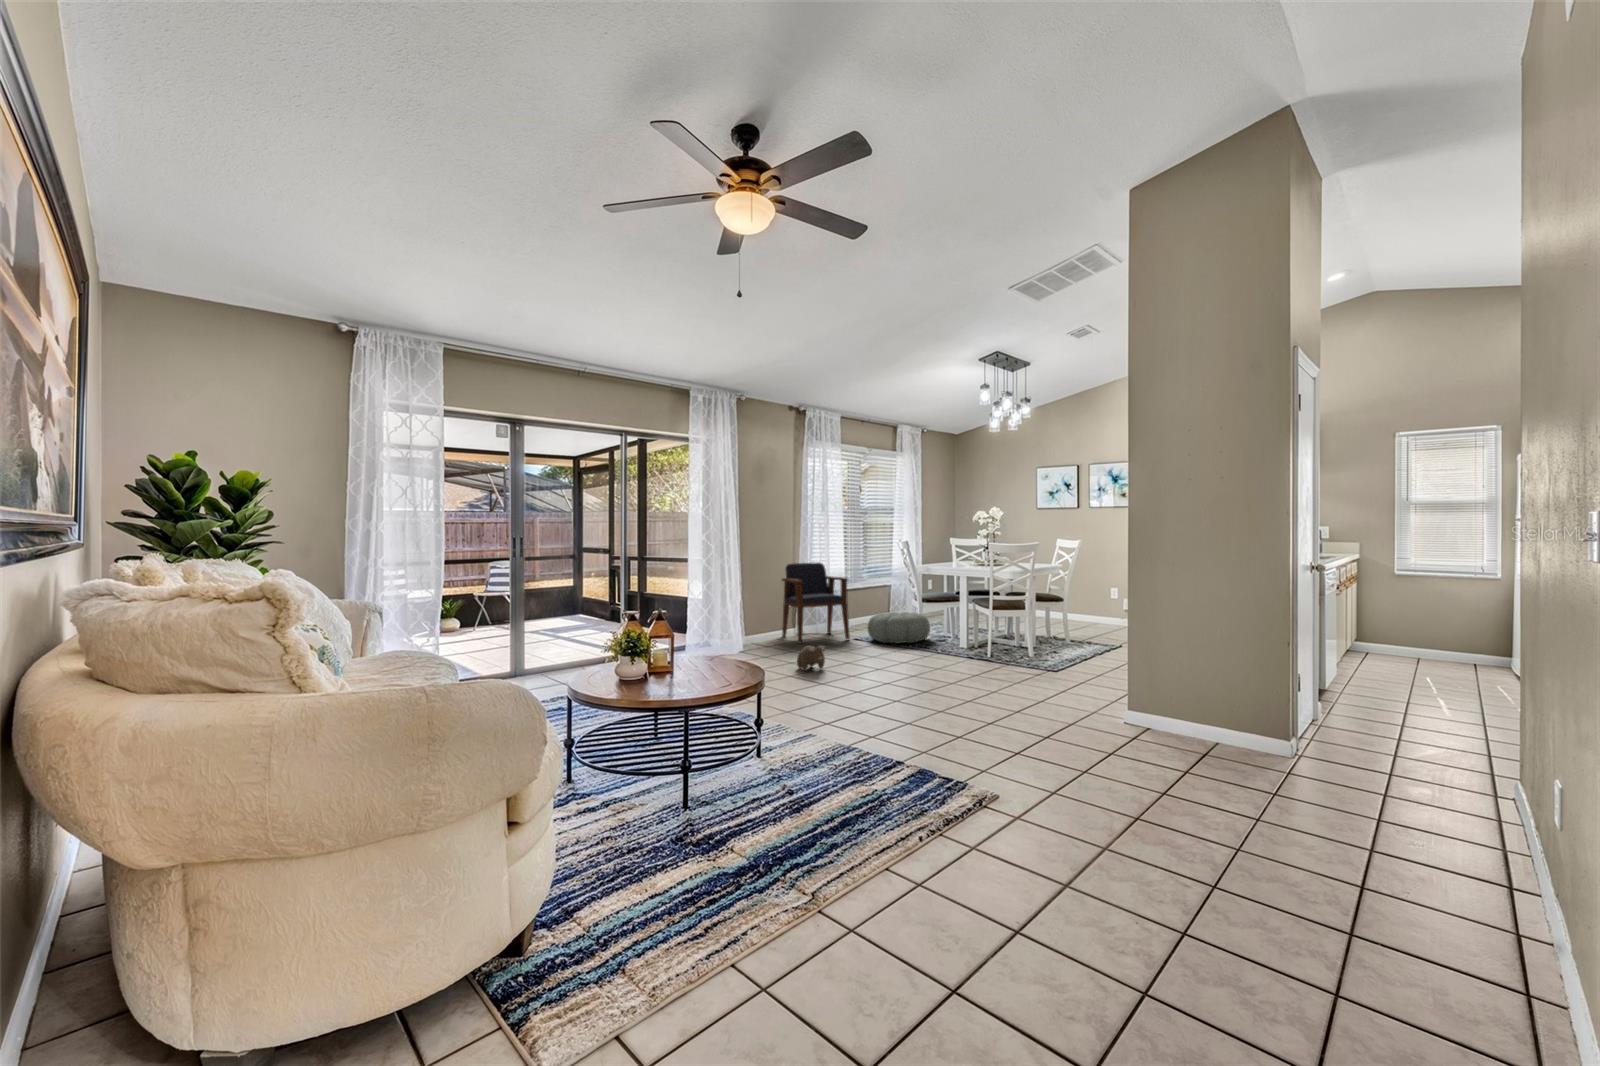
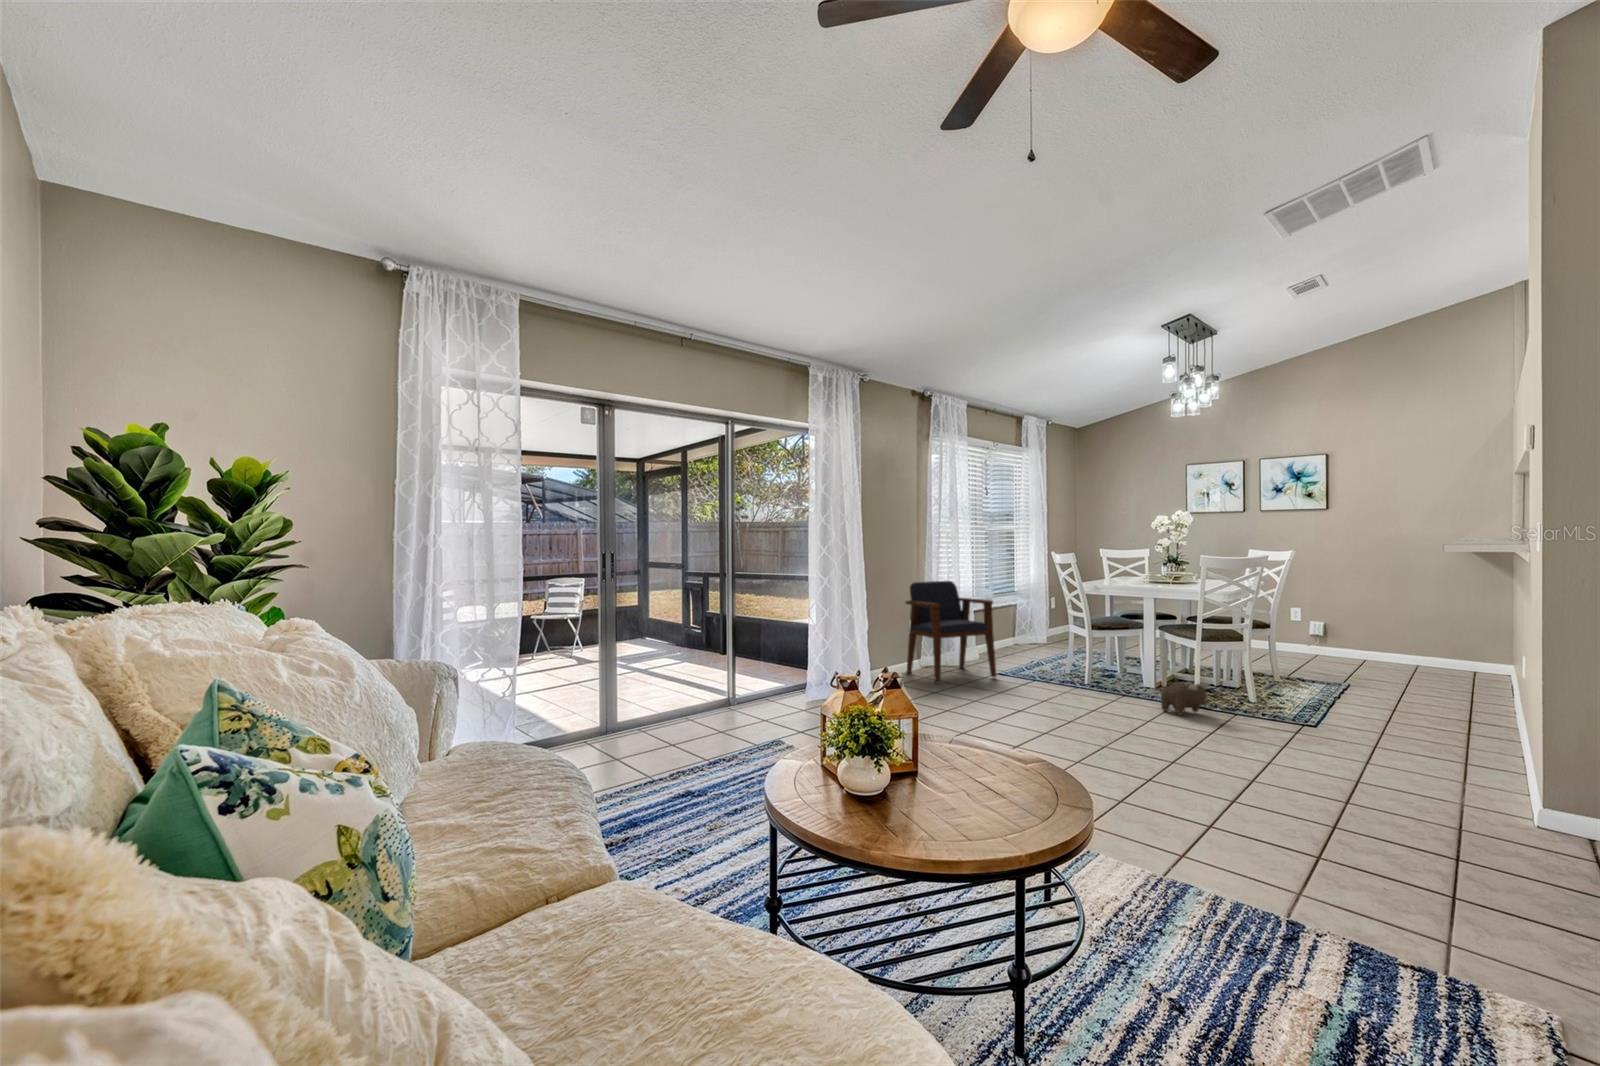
pouf: present [867,612,930,643] -> none [1019,643,1102,684]
plush toy: present [797,646,825,671] -> present [1161,682,1209,715]

